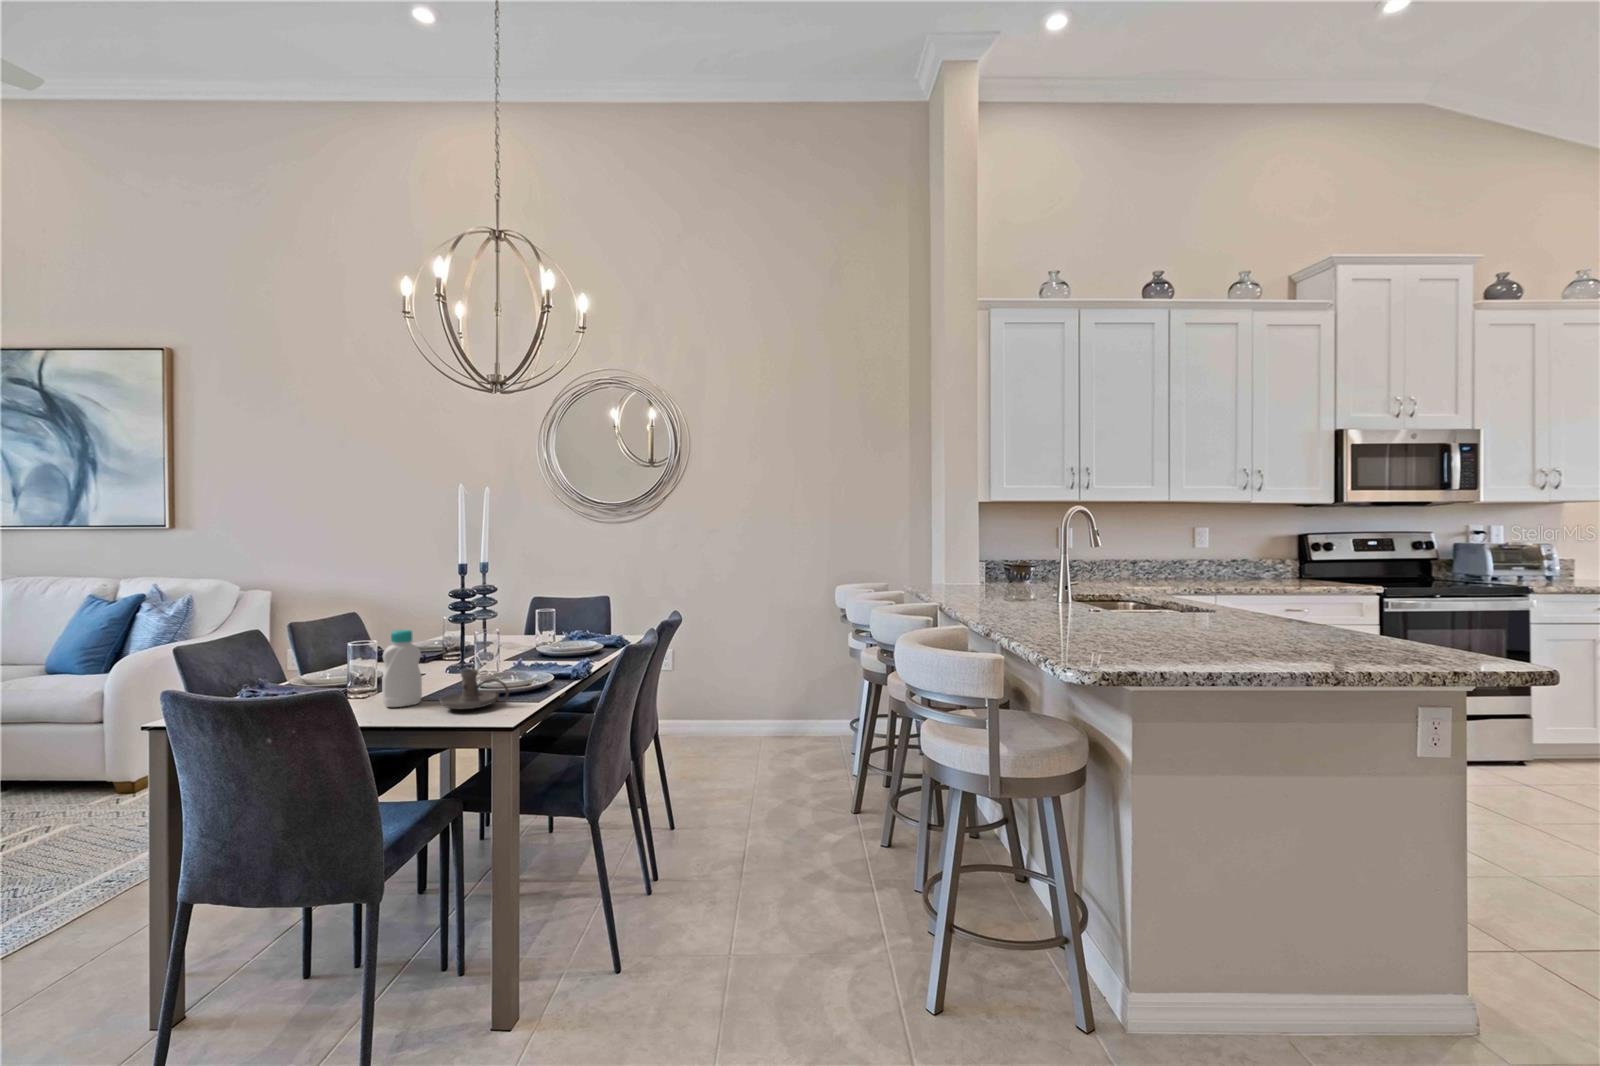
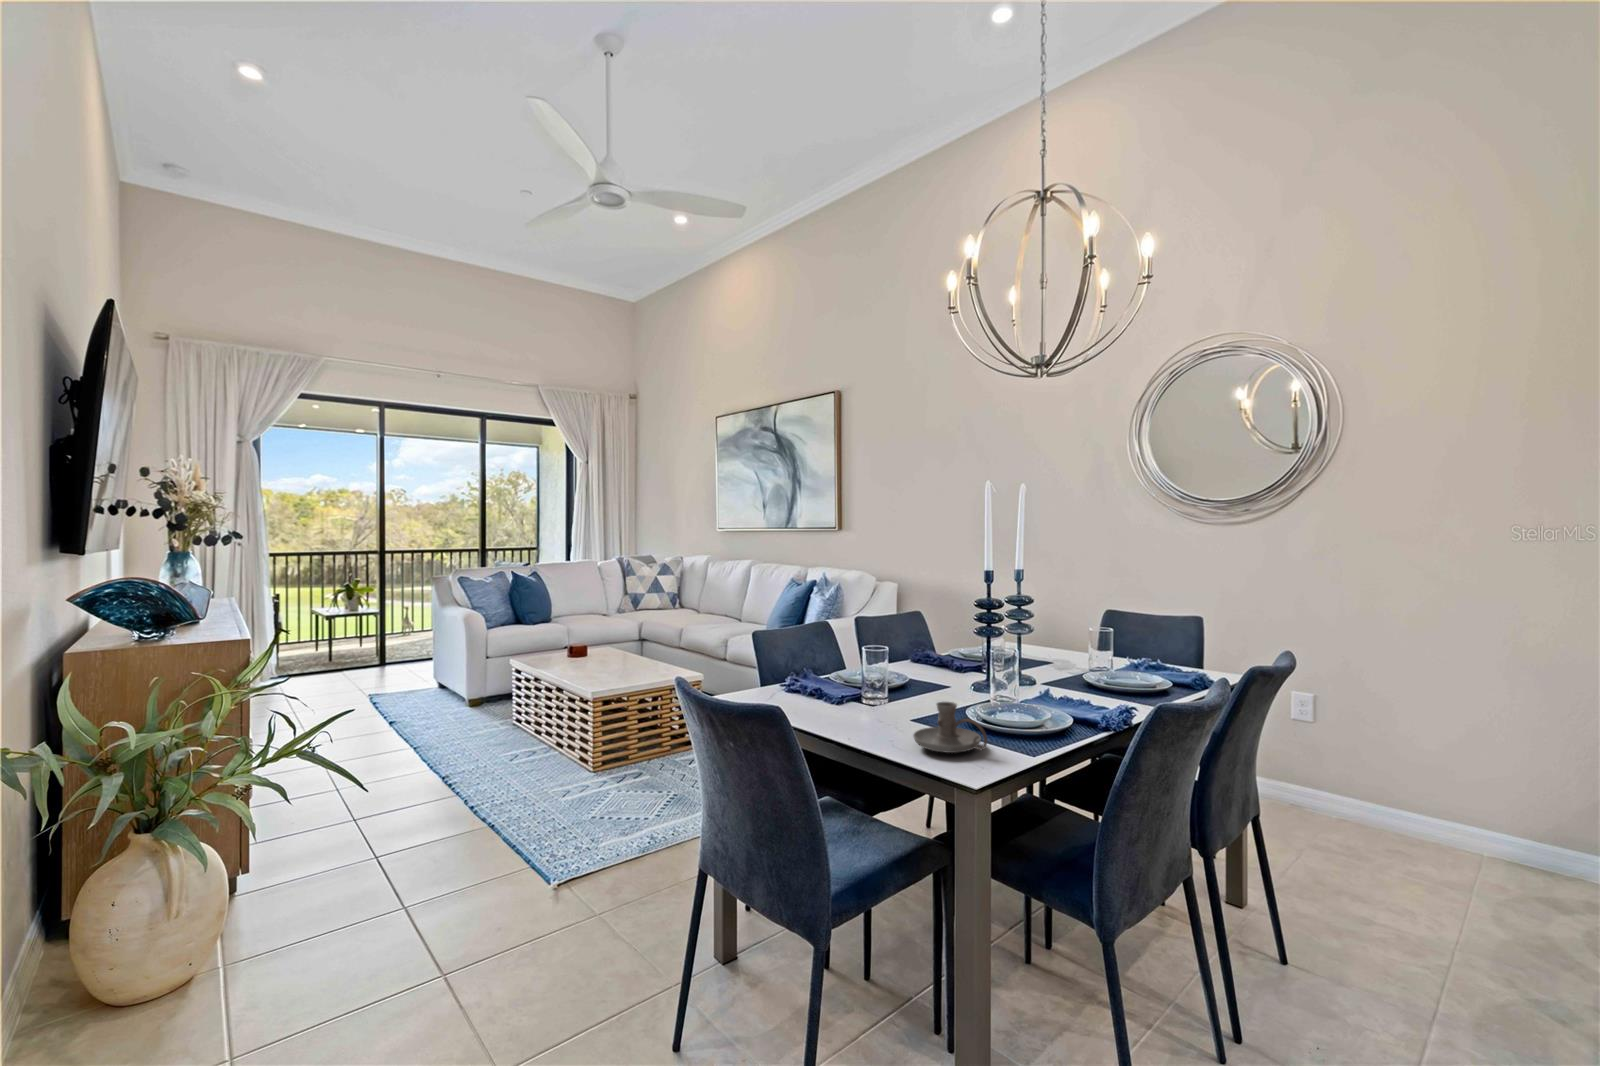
bottle: present [382,630,422,707] -> none [872,644,911,730]

